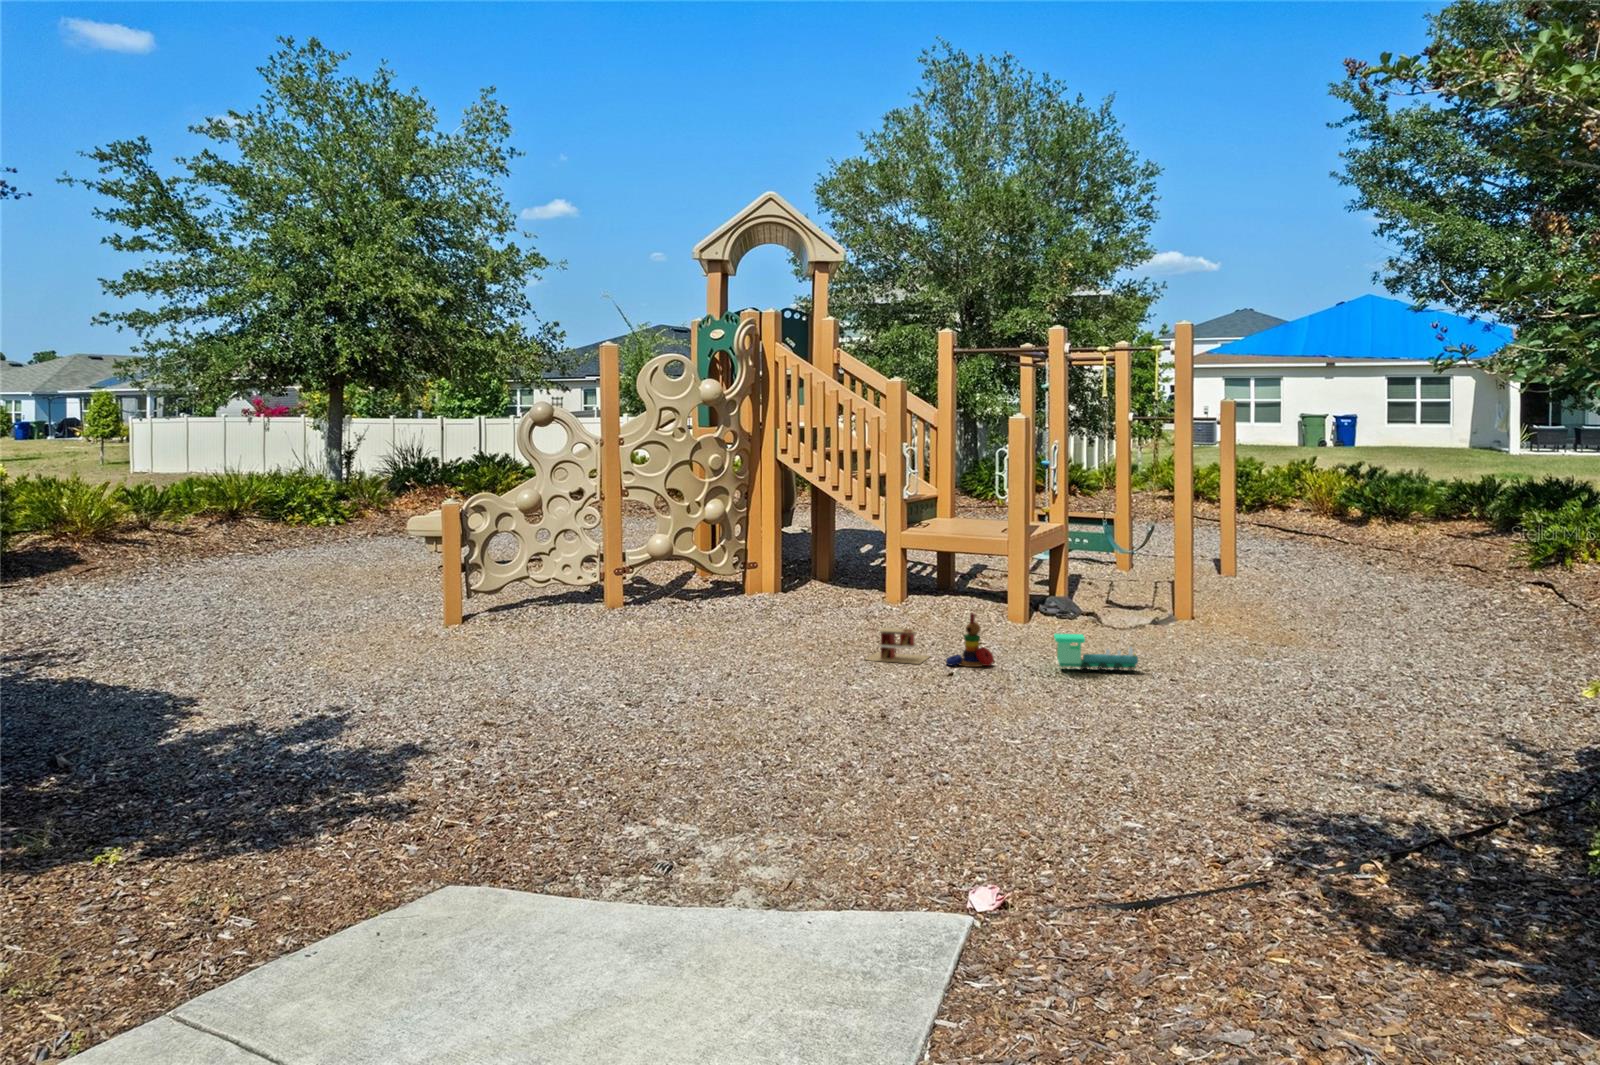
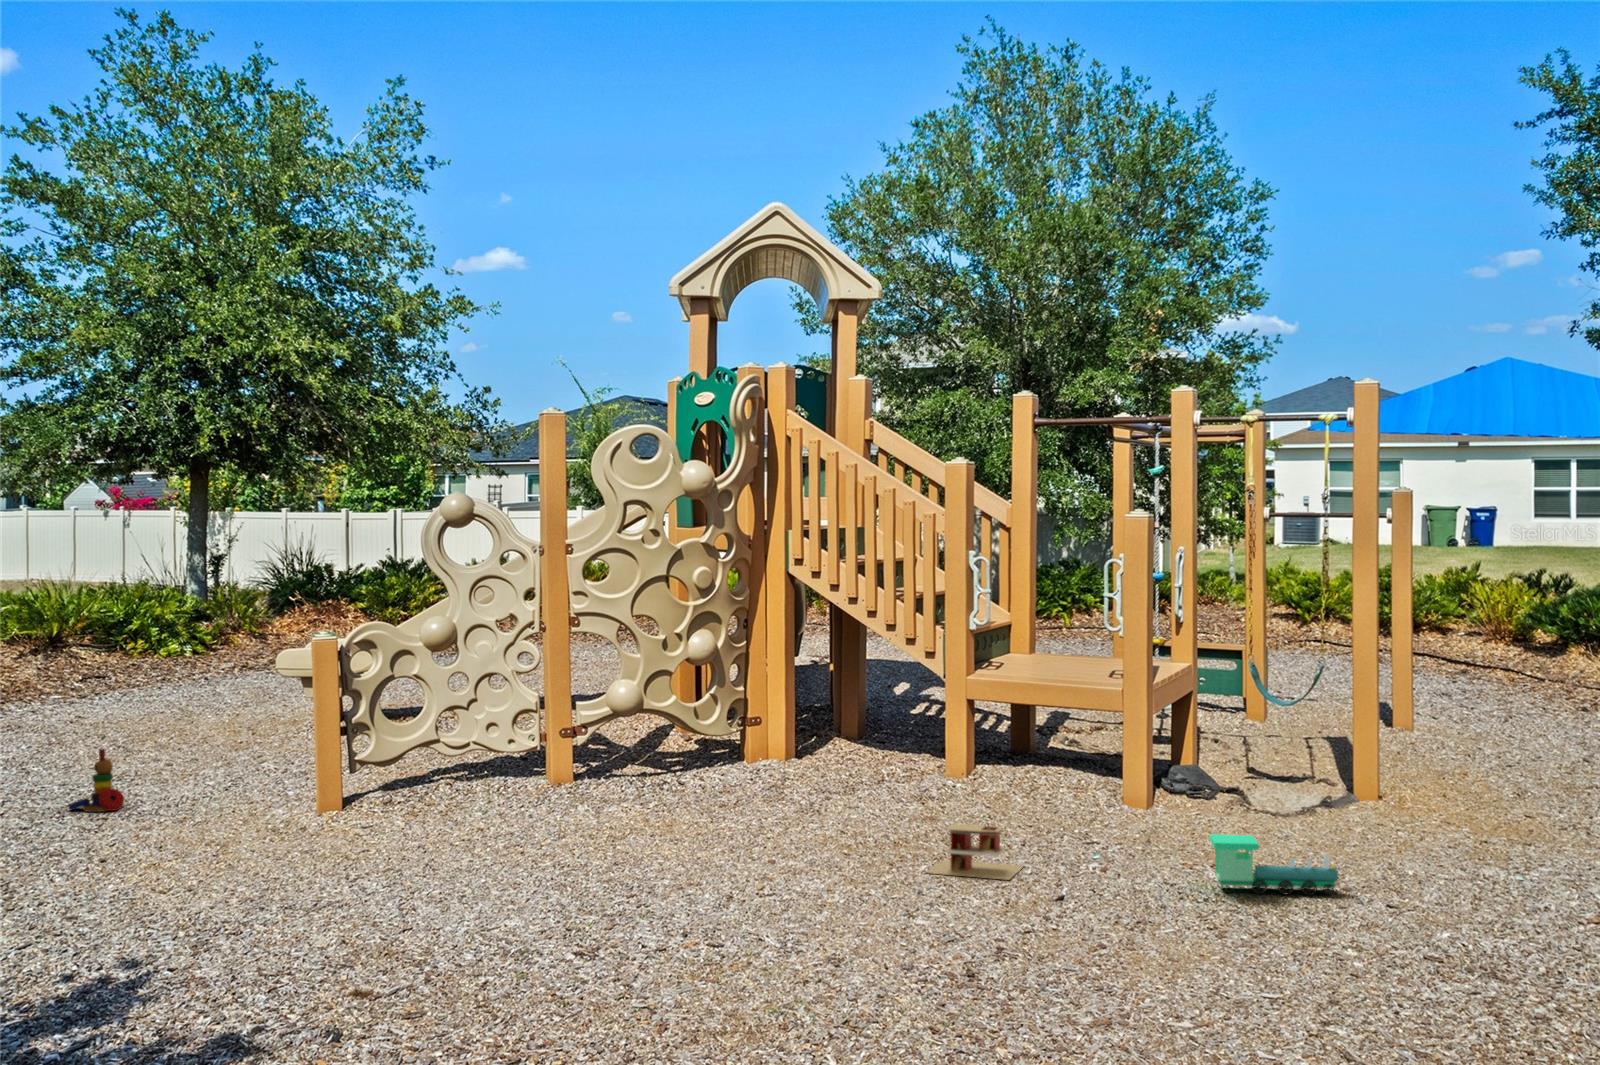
stacking toy: present [946,613,994,667] -> present [68,748,125,812]

